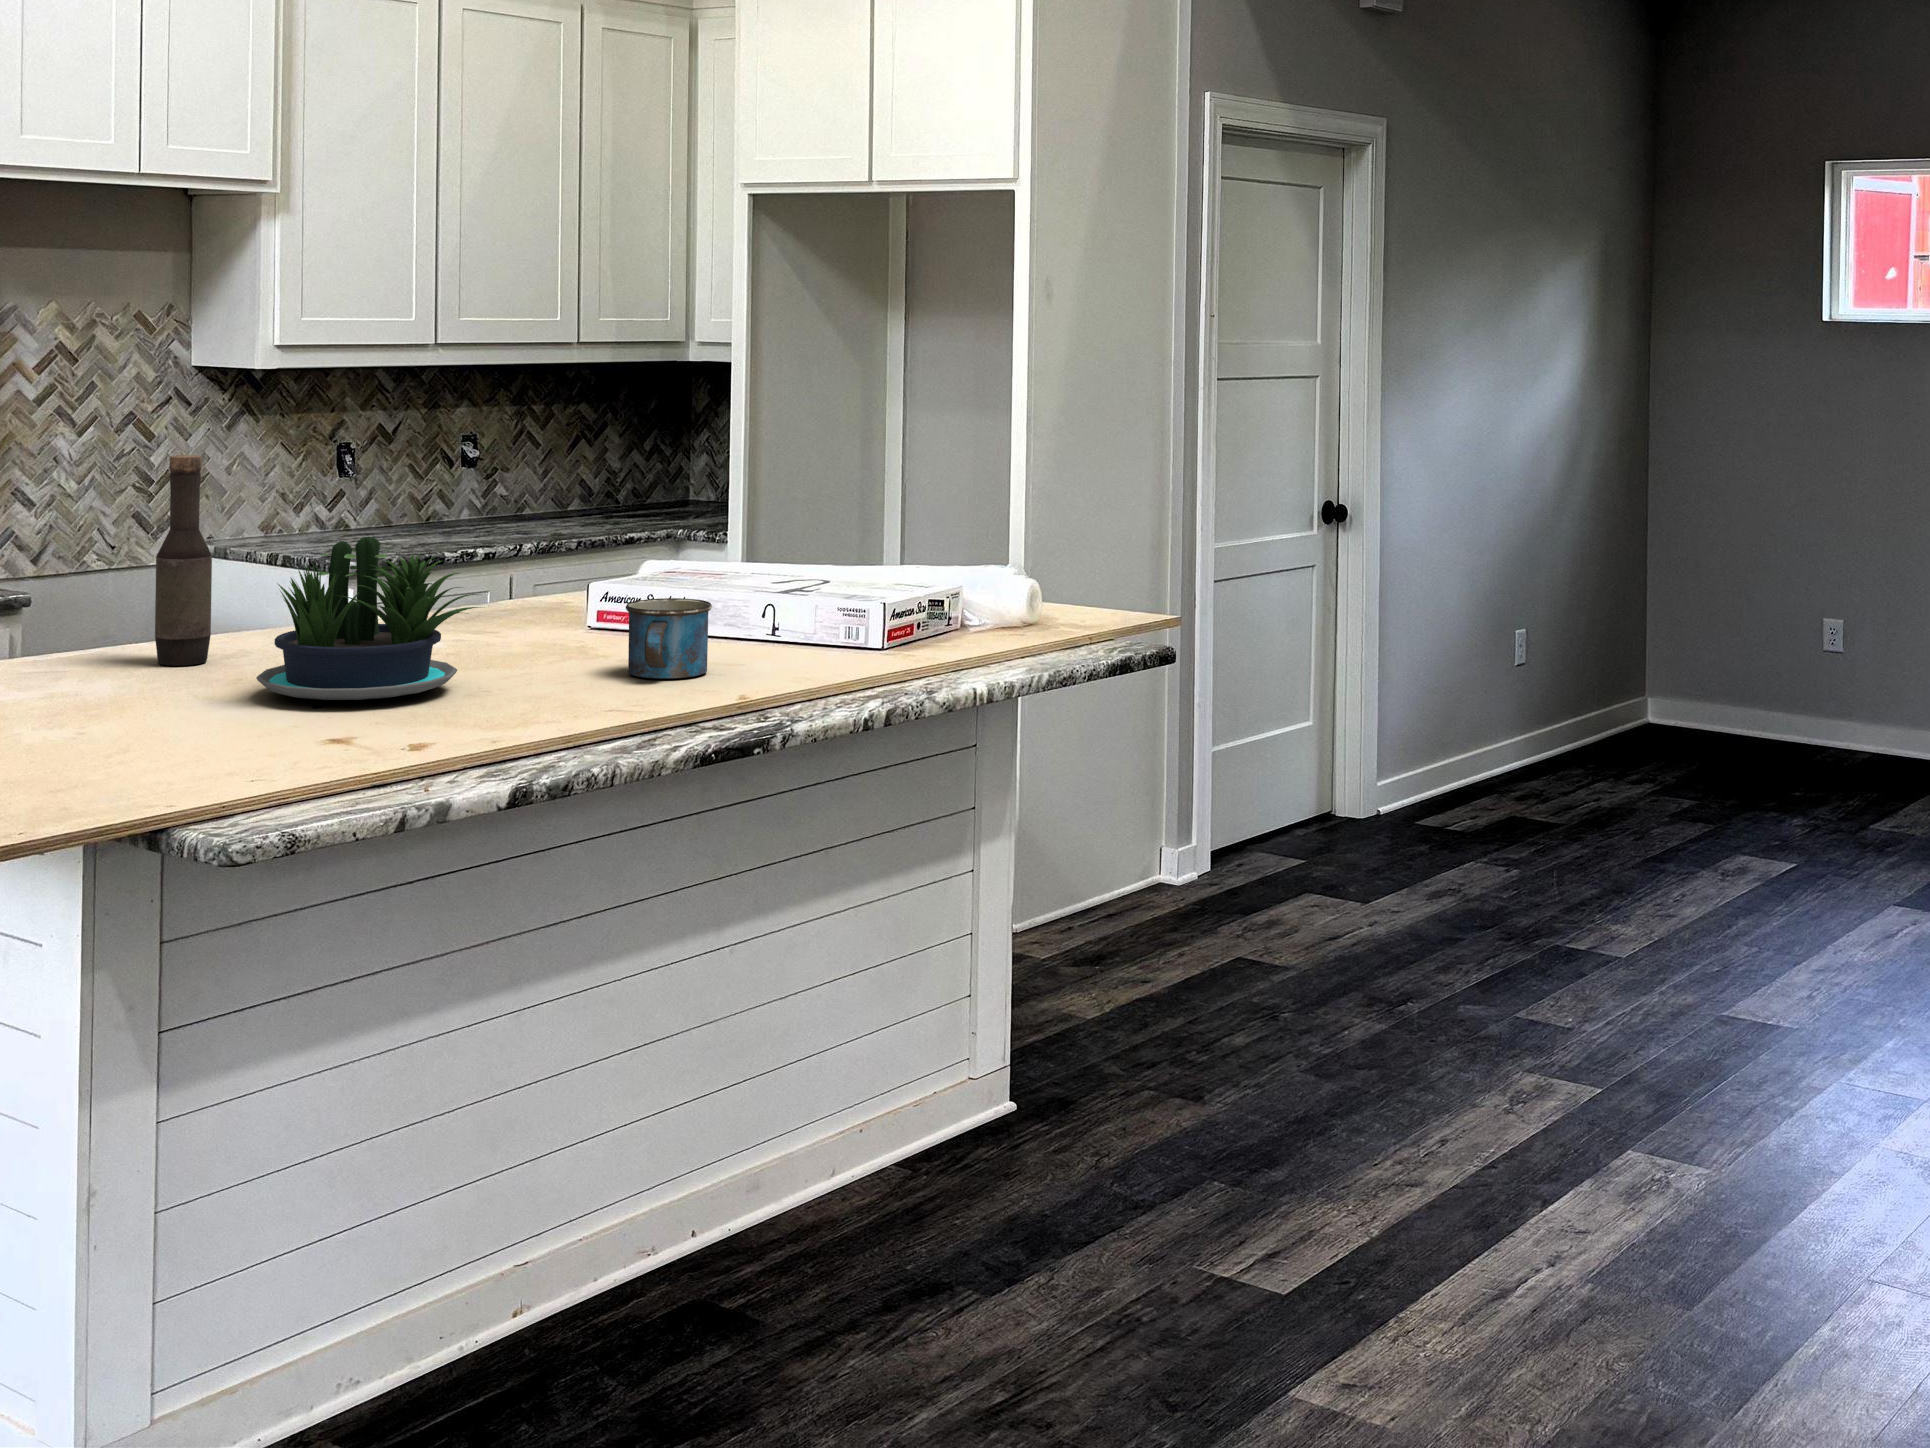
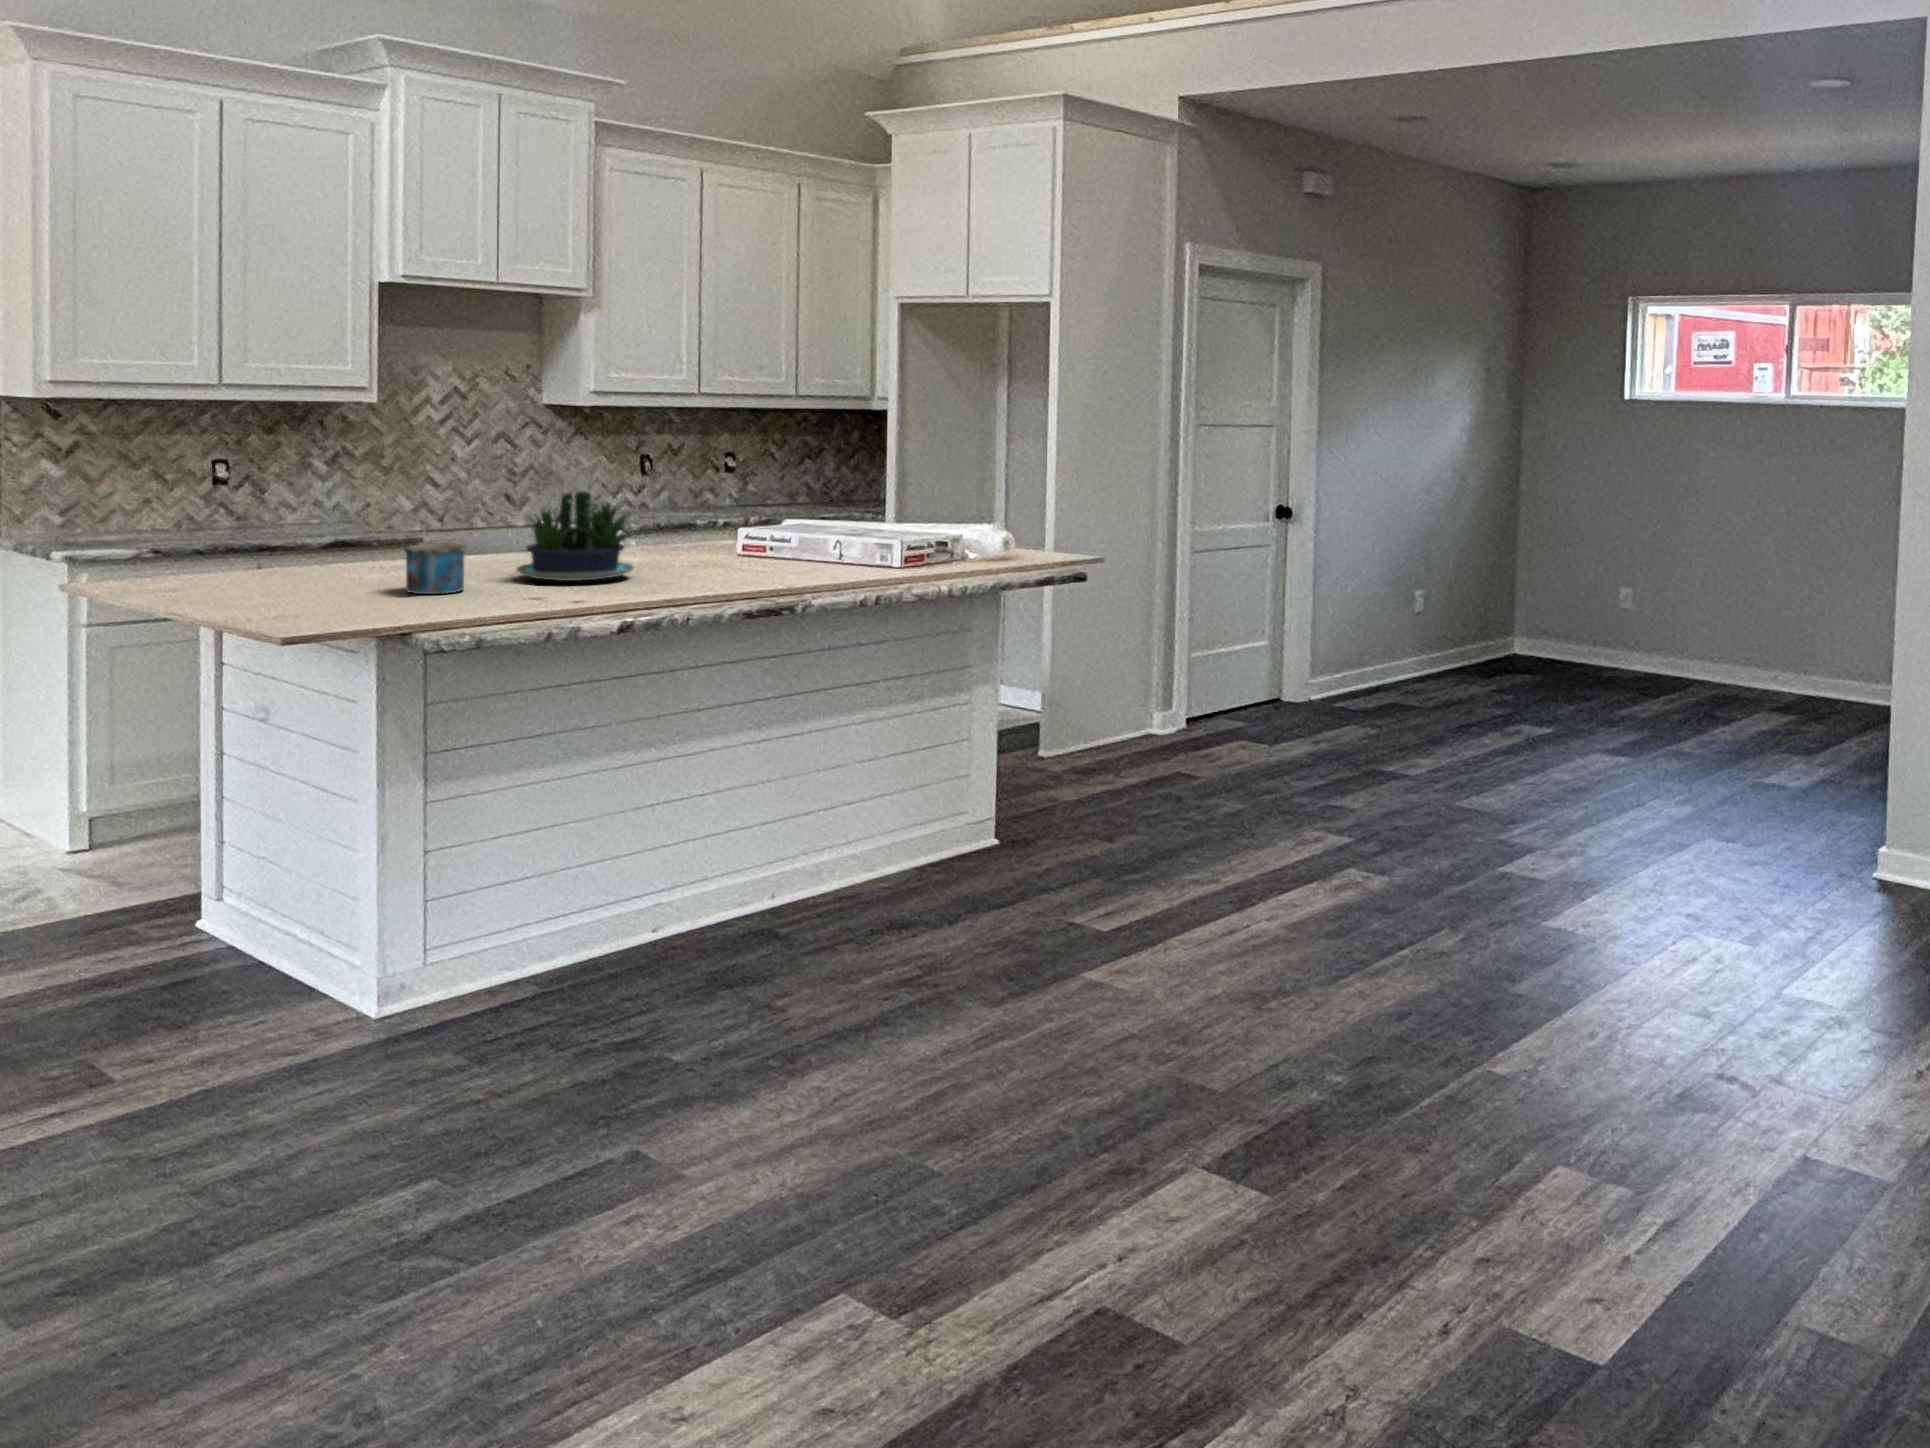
bottle: present [155,455,212,666] -> none [468,445,501,564]
mug: present [626,598,712,679] -> present [404,544,466,594]

